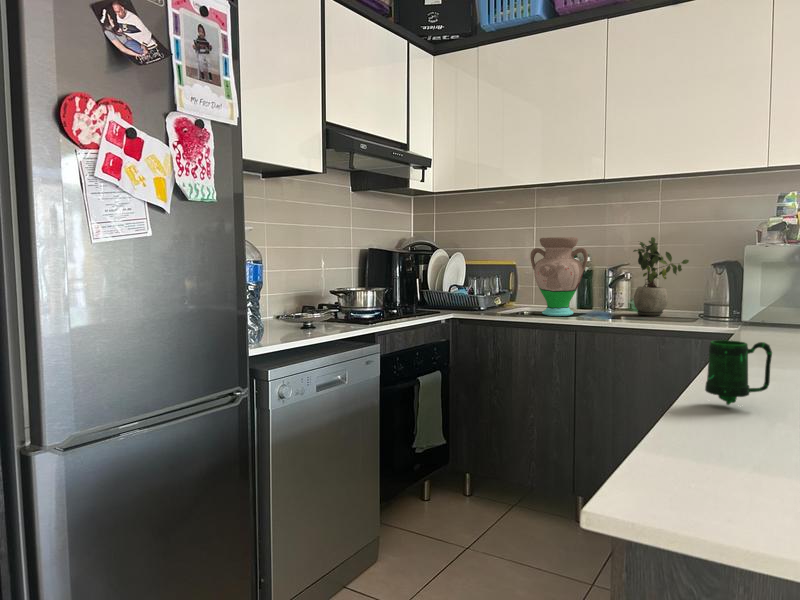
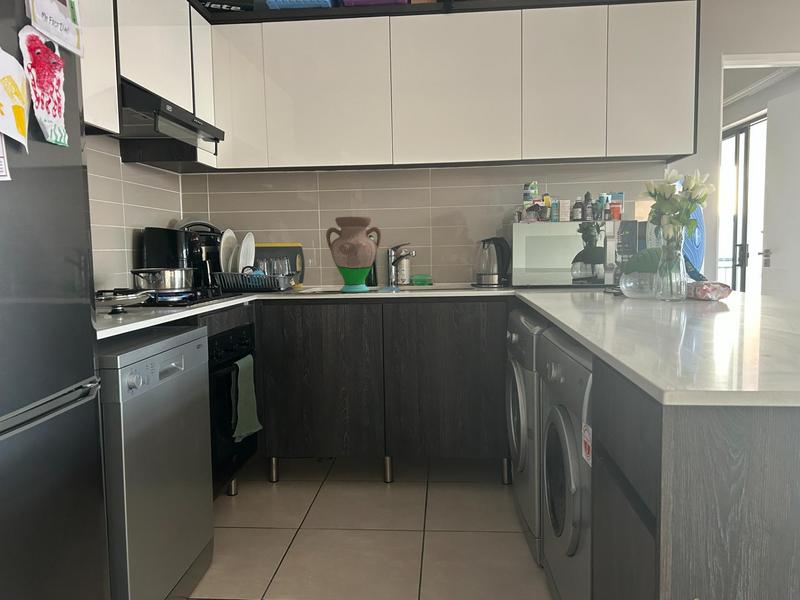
potted plant: present [633,237,689,316] -> none [415,218,463,289]
mug: present [705,340,772,405] -> none [589,273,635,327]

